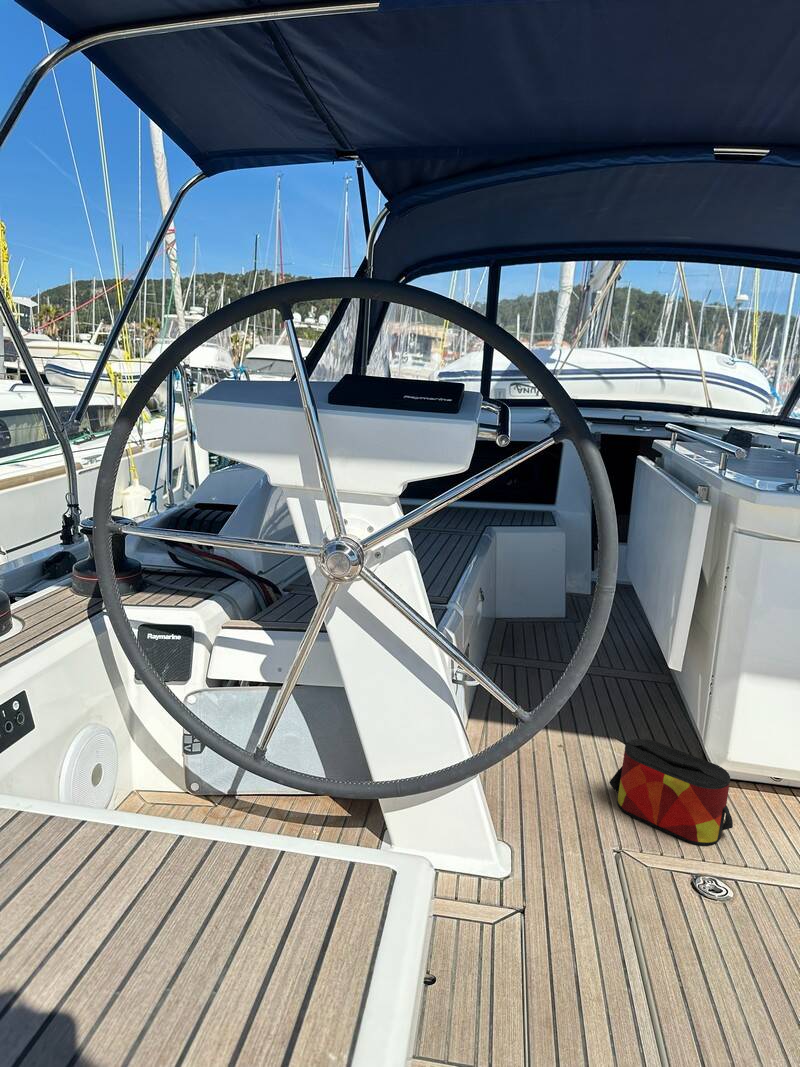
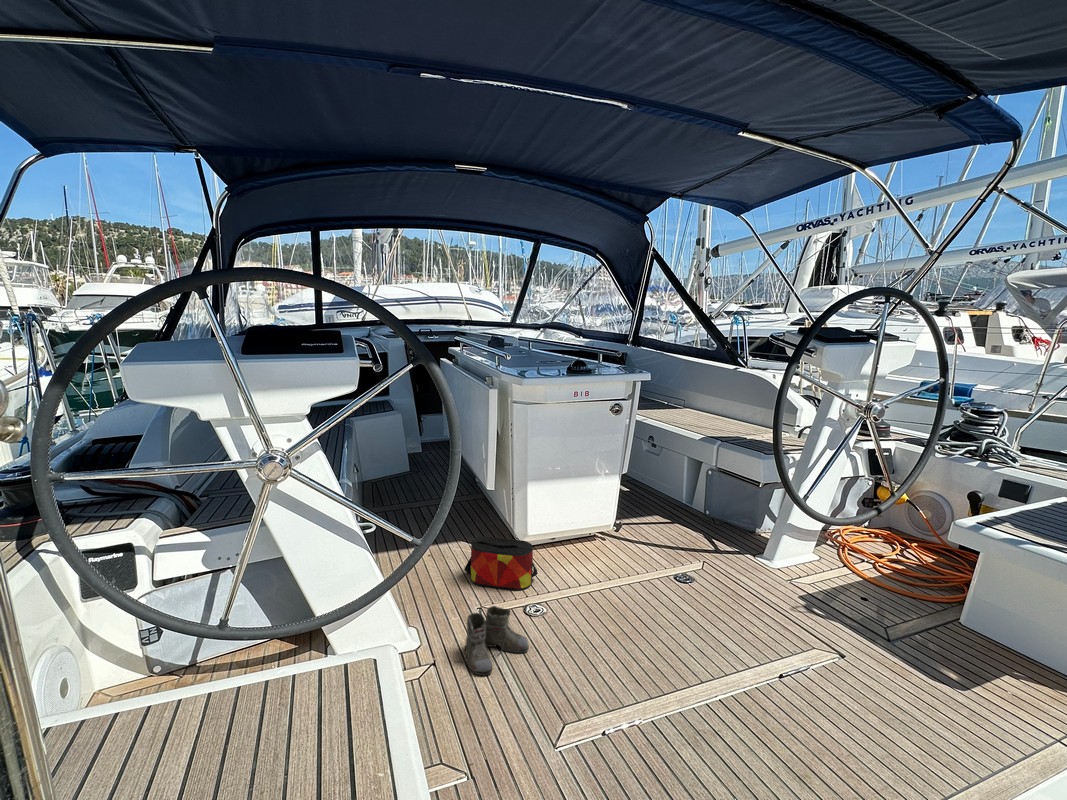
boots: none [549,854,684,963] -> present [465,606,529,675]

